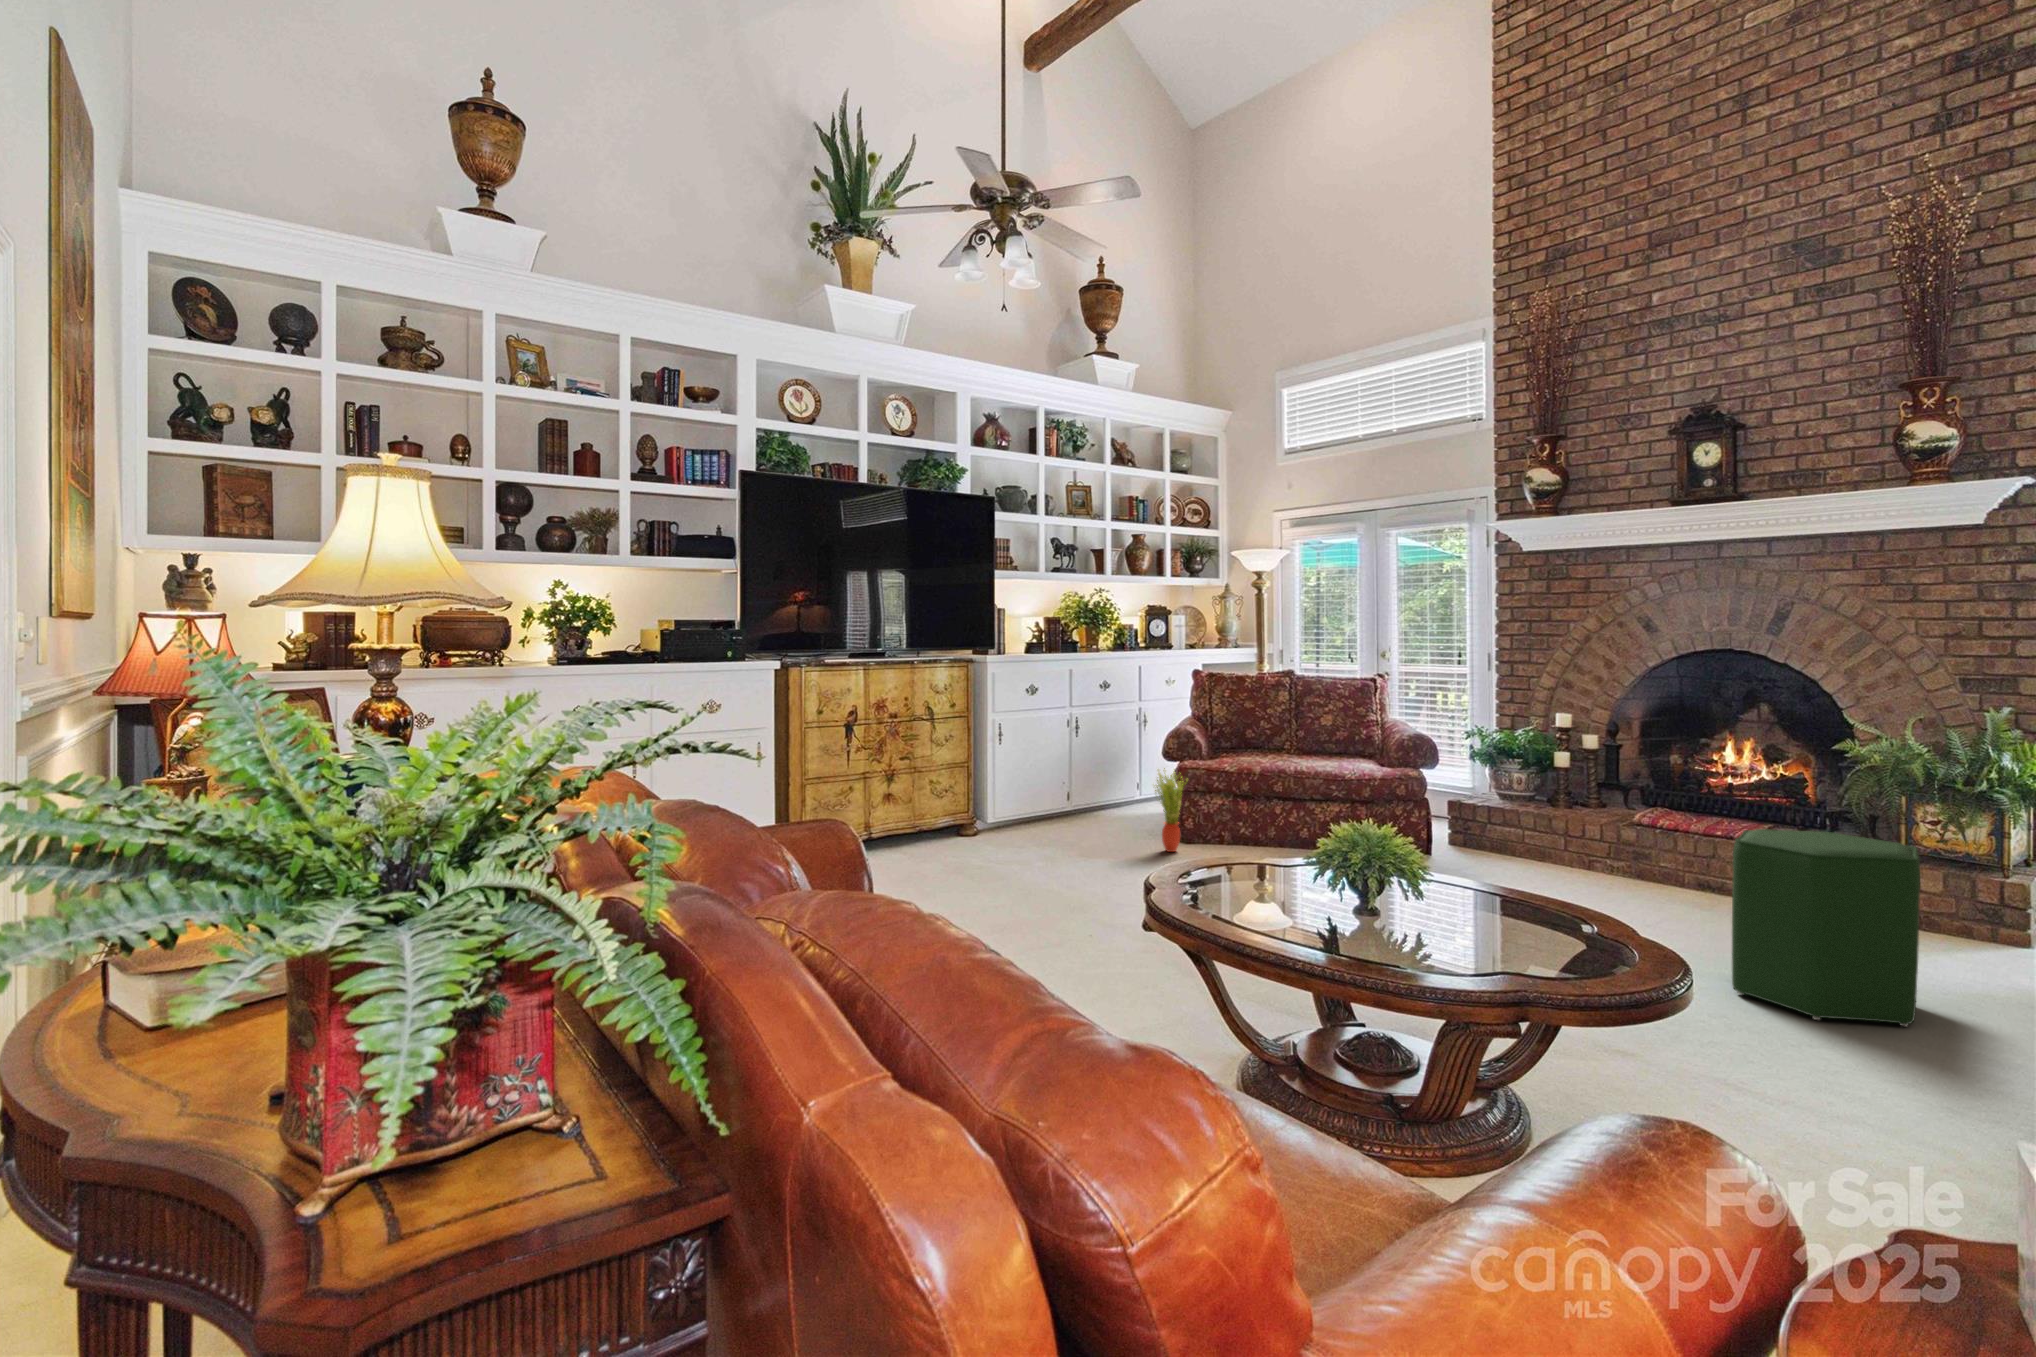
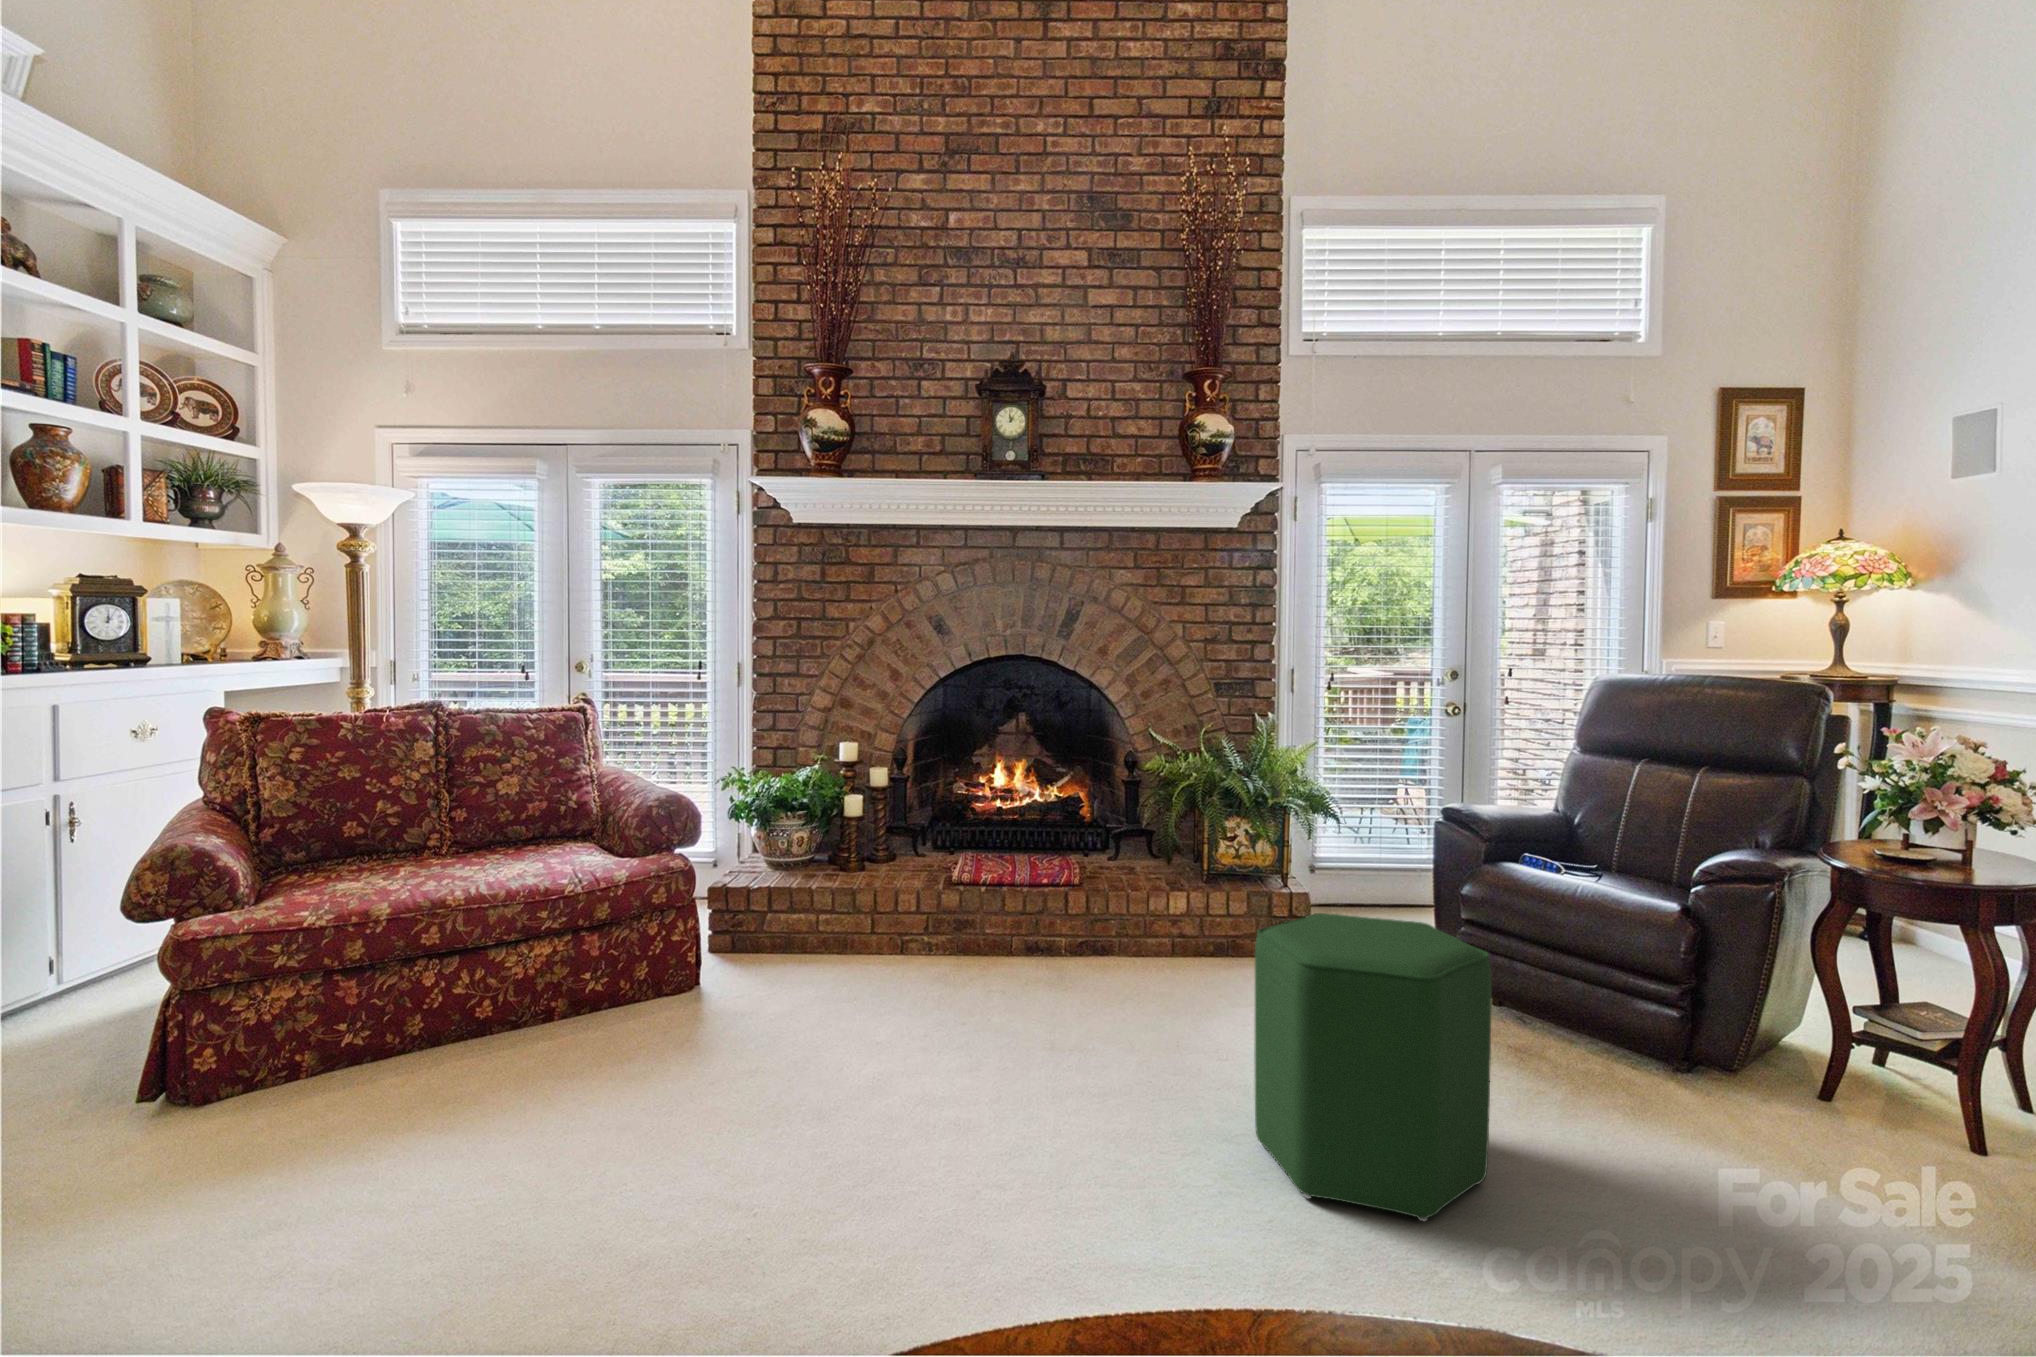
potted plant: present [1155,768,1183,852] -> none [84,942,202,1145]

